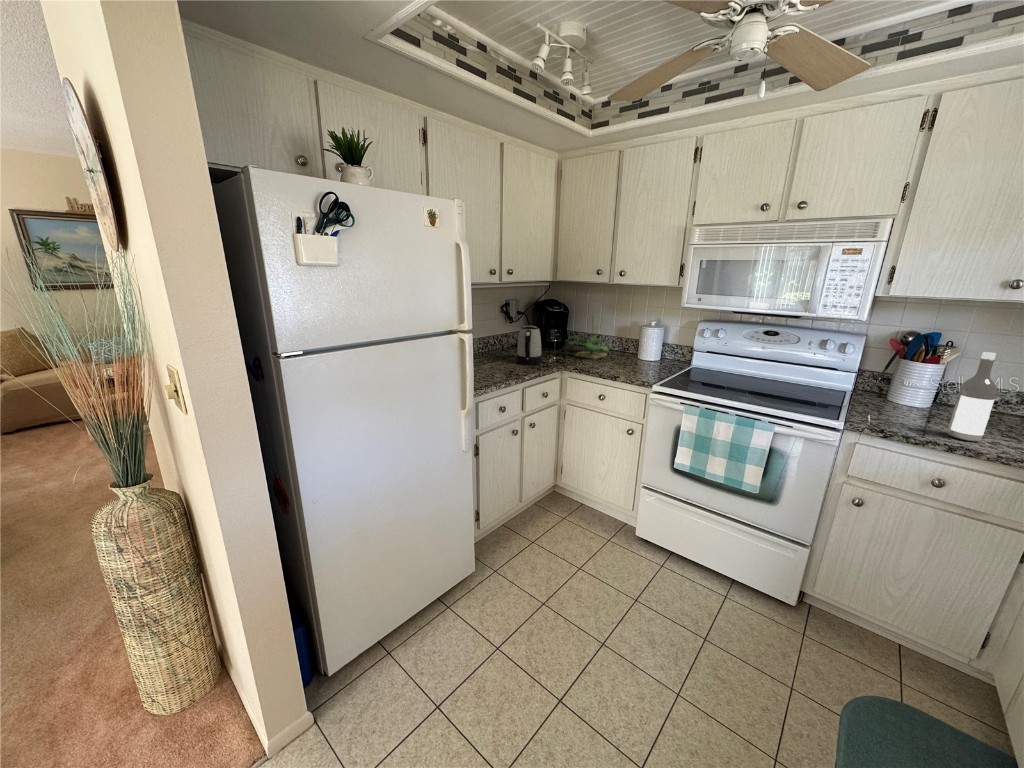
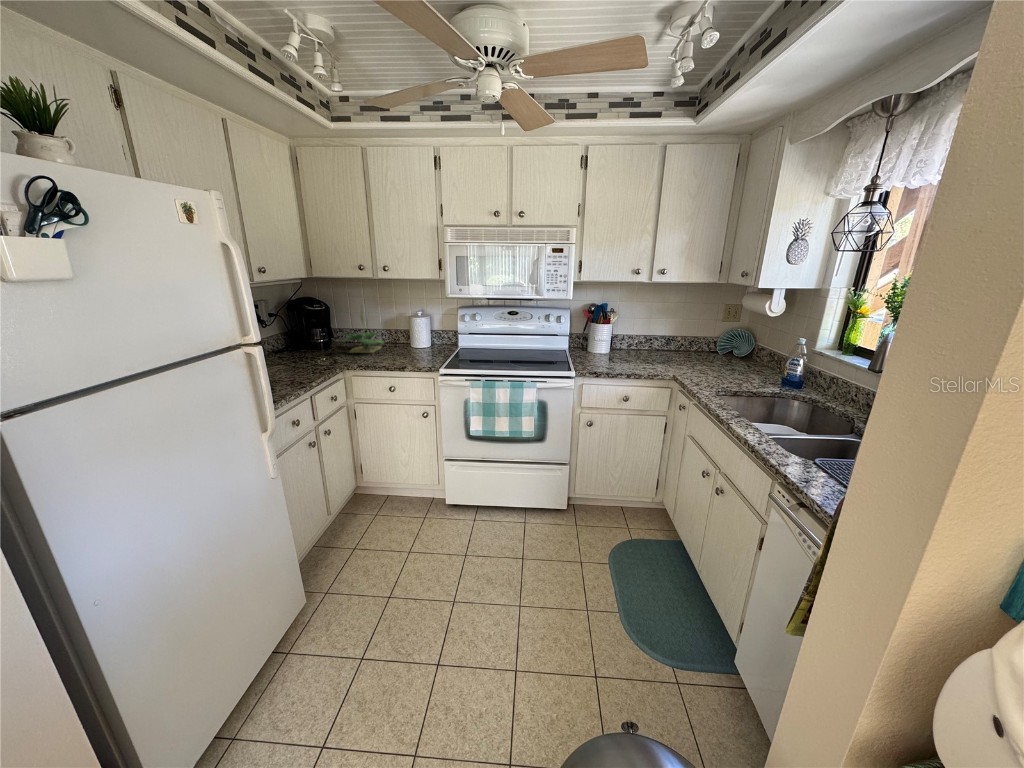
kettle: present [517,326,542,364] -> none [286,328,319,370]
wine bottle: present [947,352,997,441] -> none [623,316,640,370]

